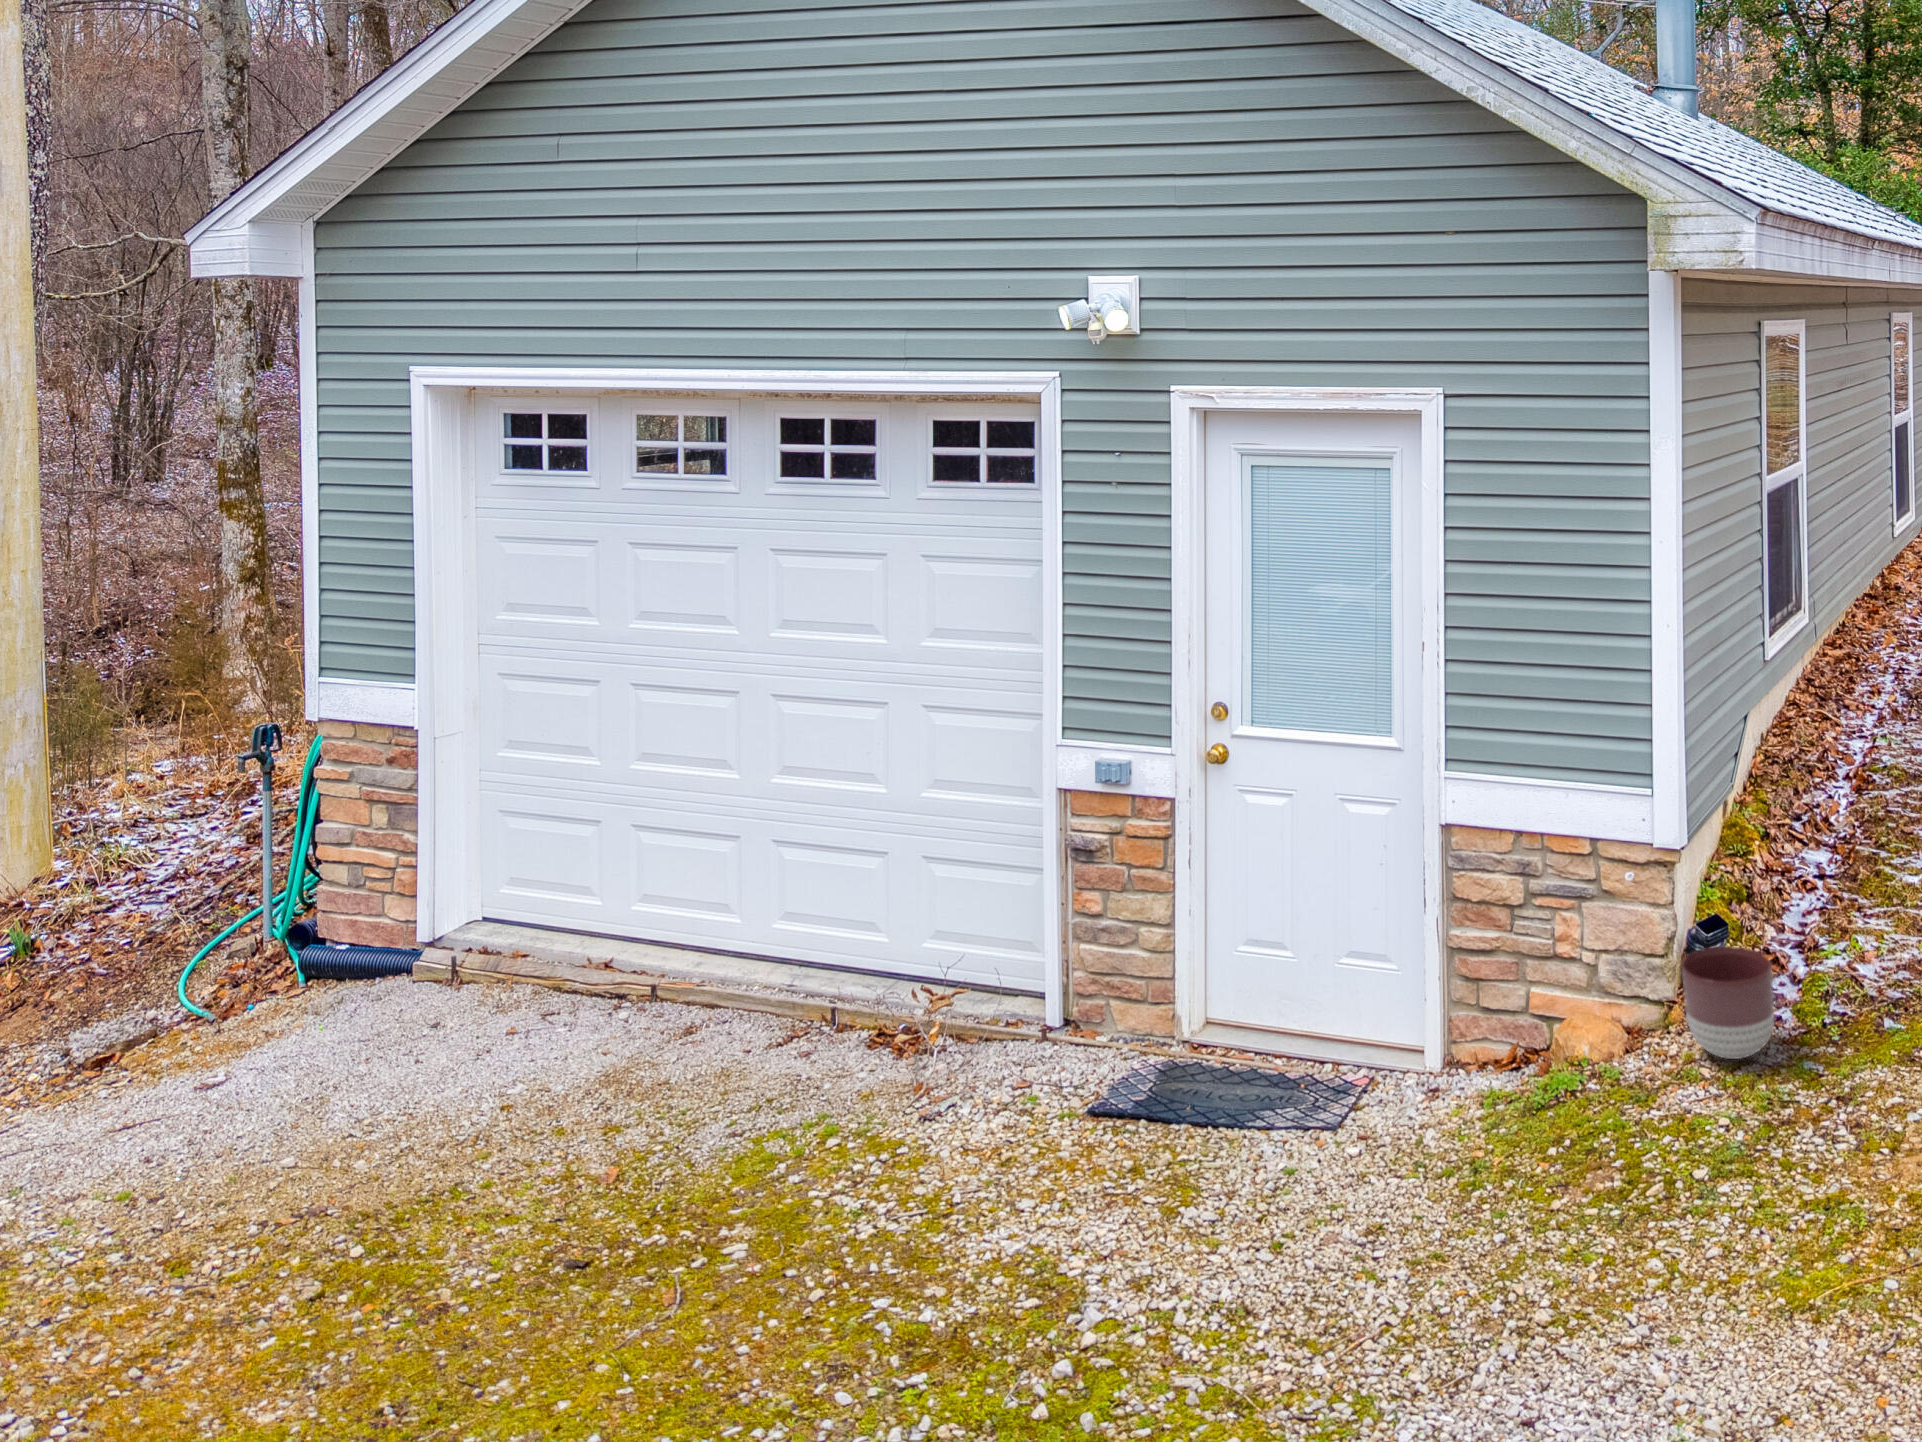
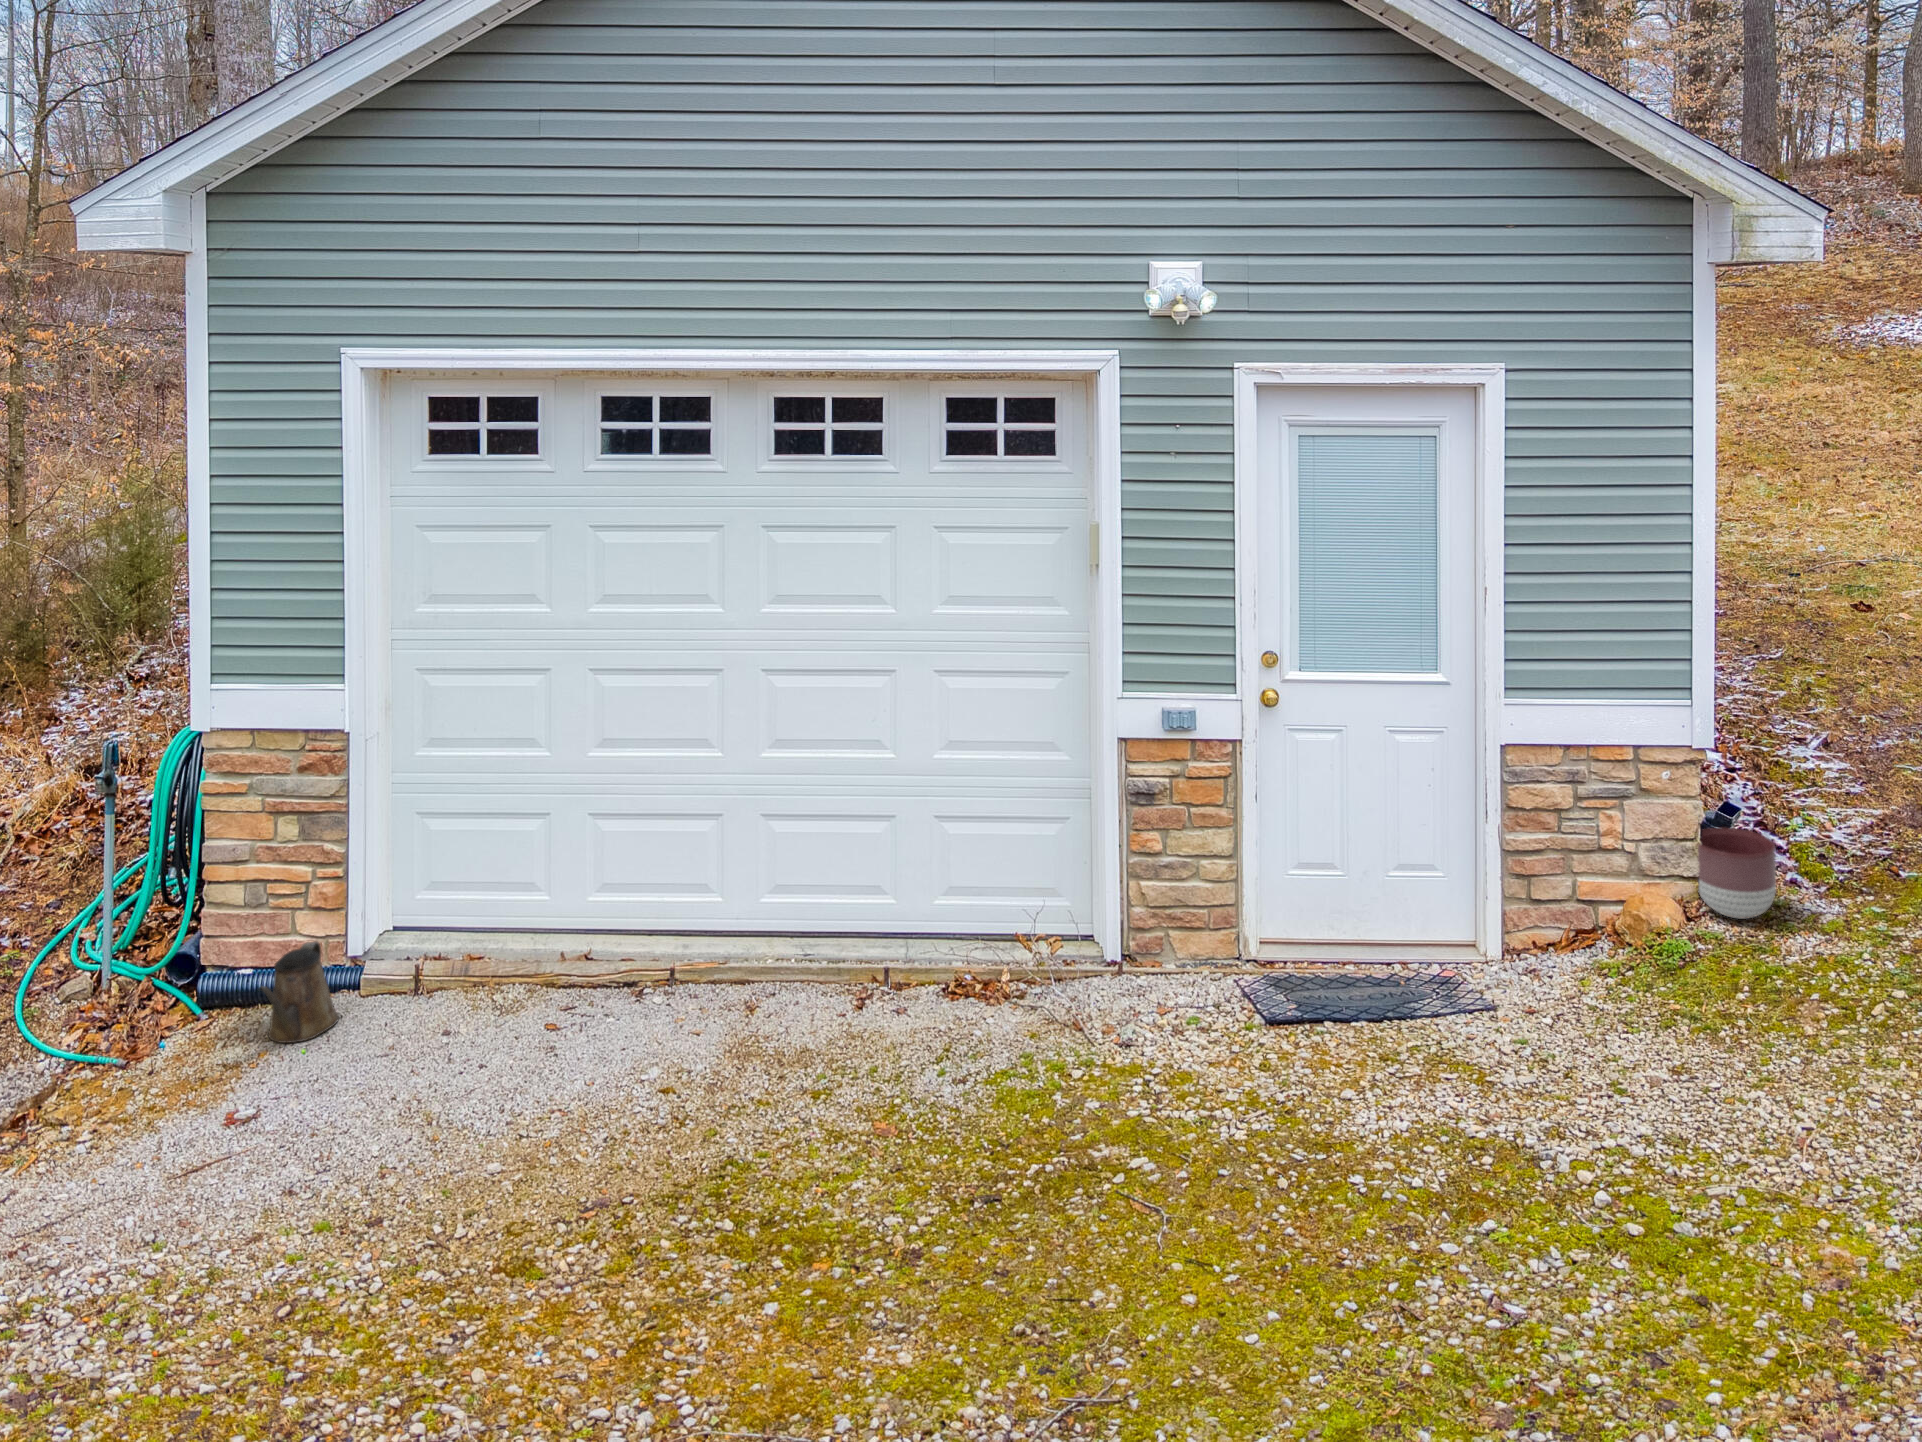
watering can: none [272,921,394,1011] -> present [259,942,339,1043]

